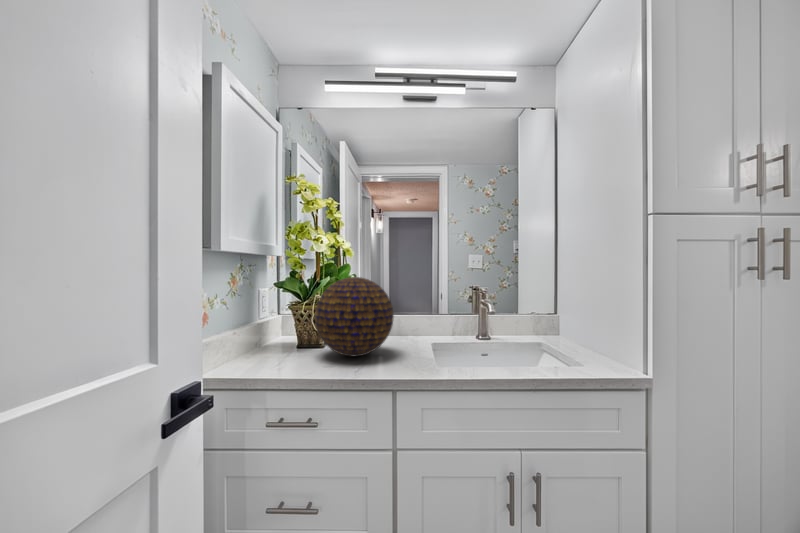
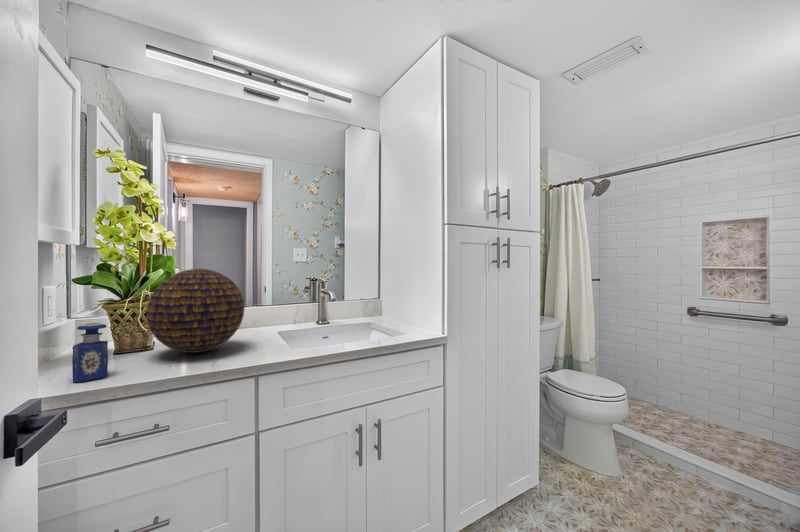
perfume bottle: none [261,322,285,369] -> present [72,323,108,382]

